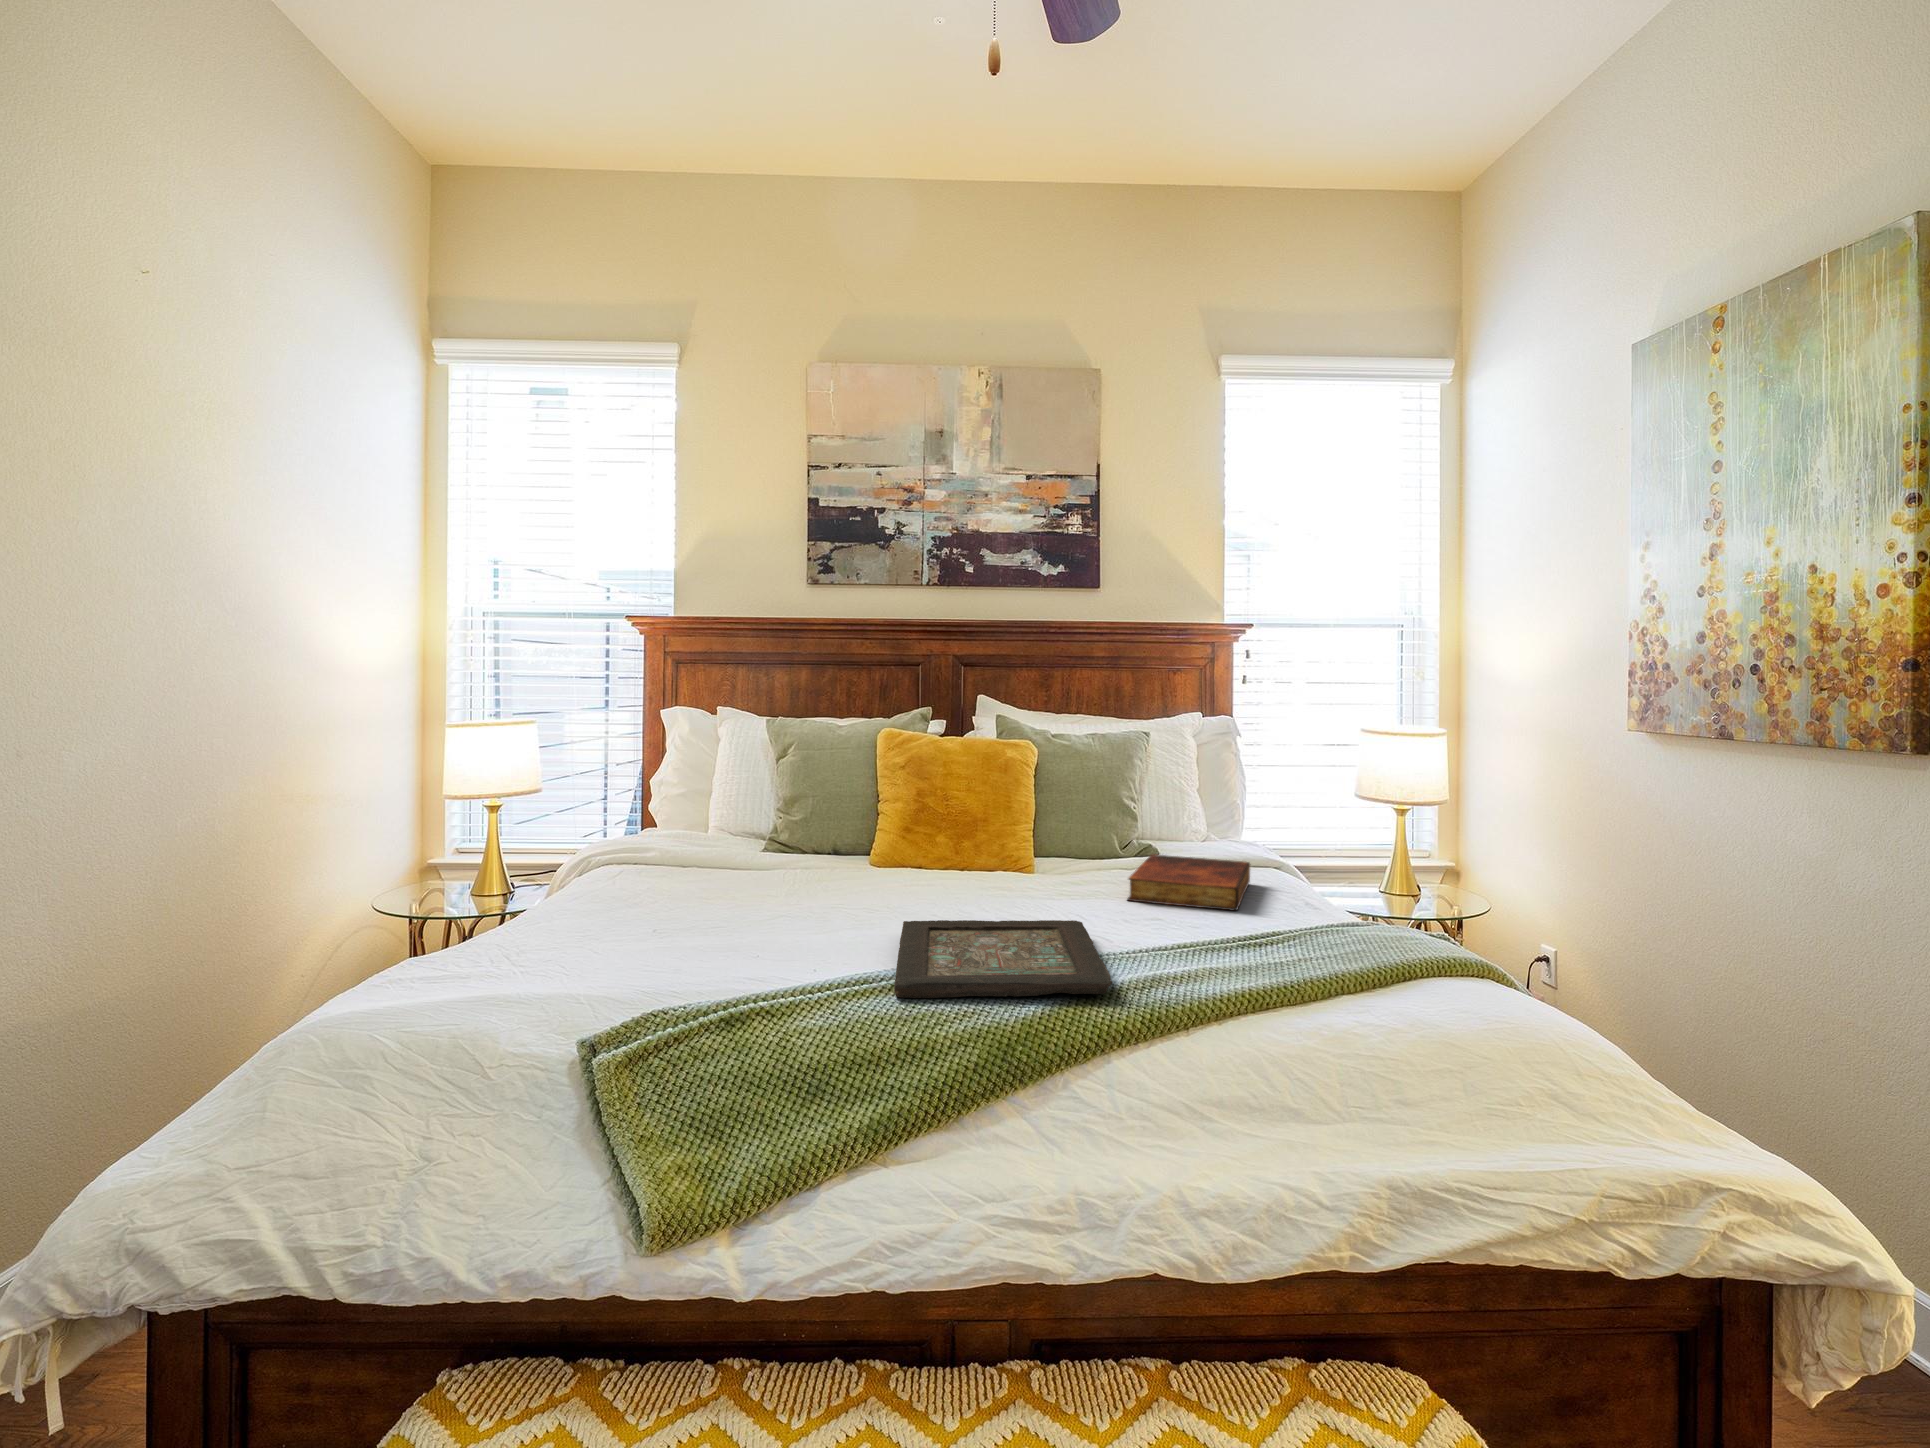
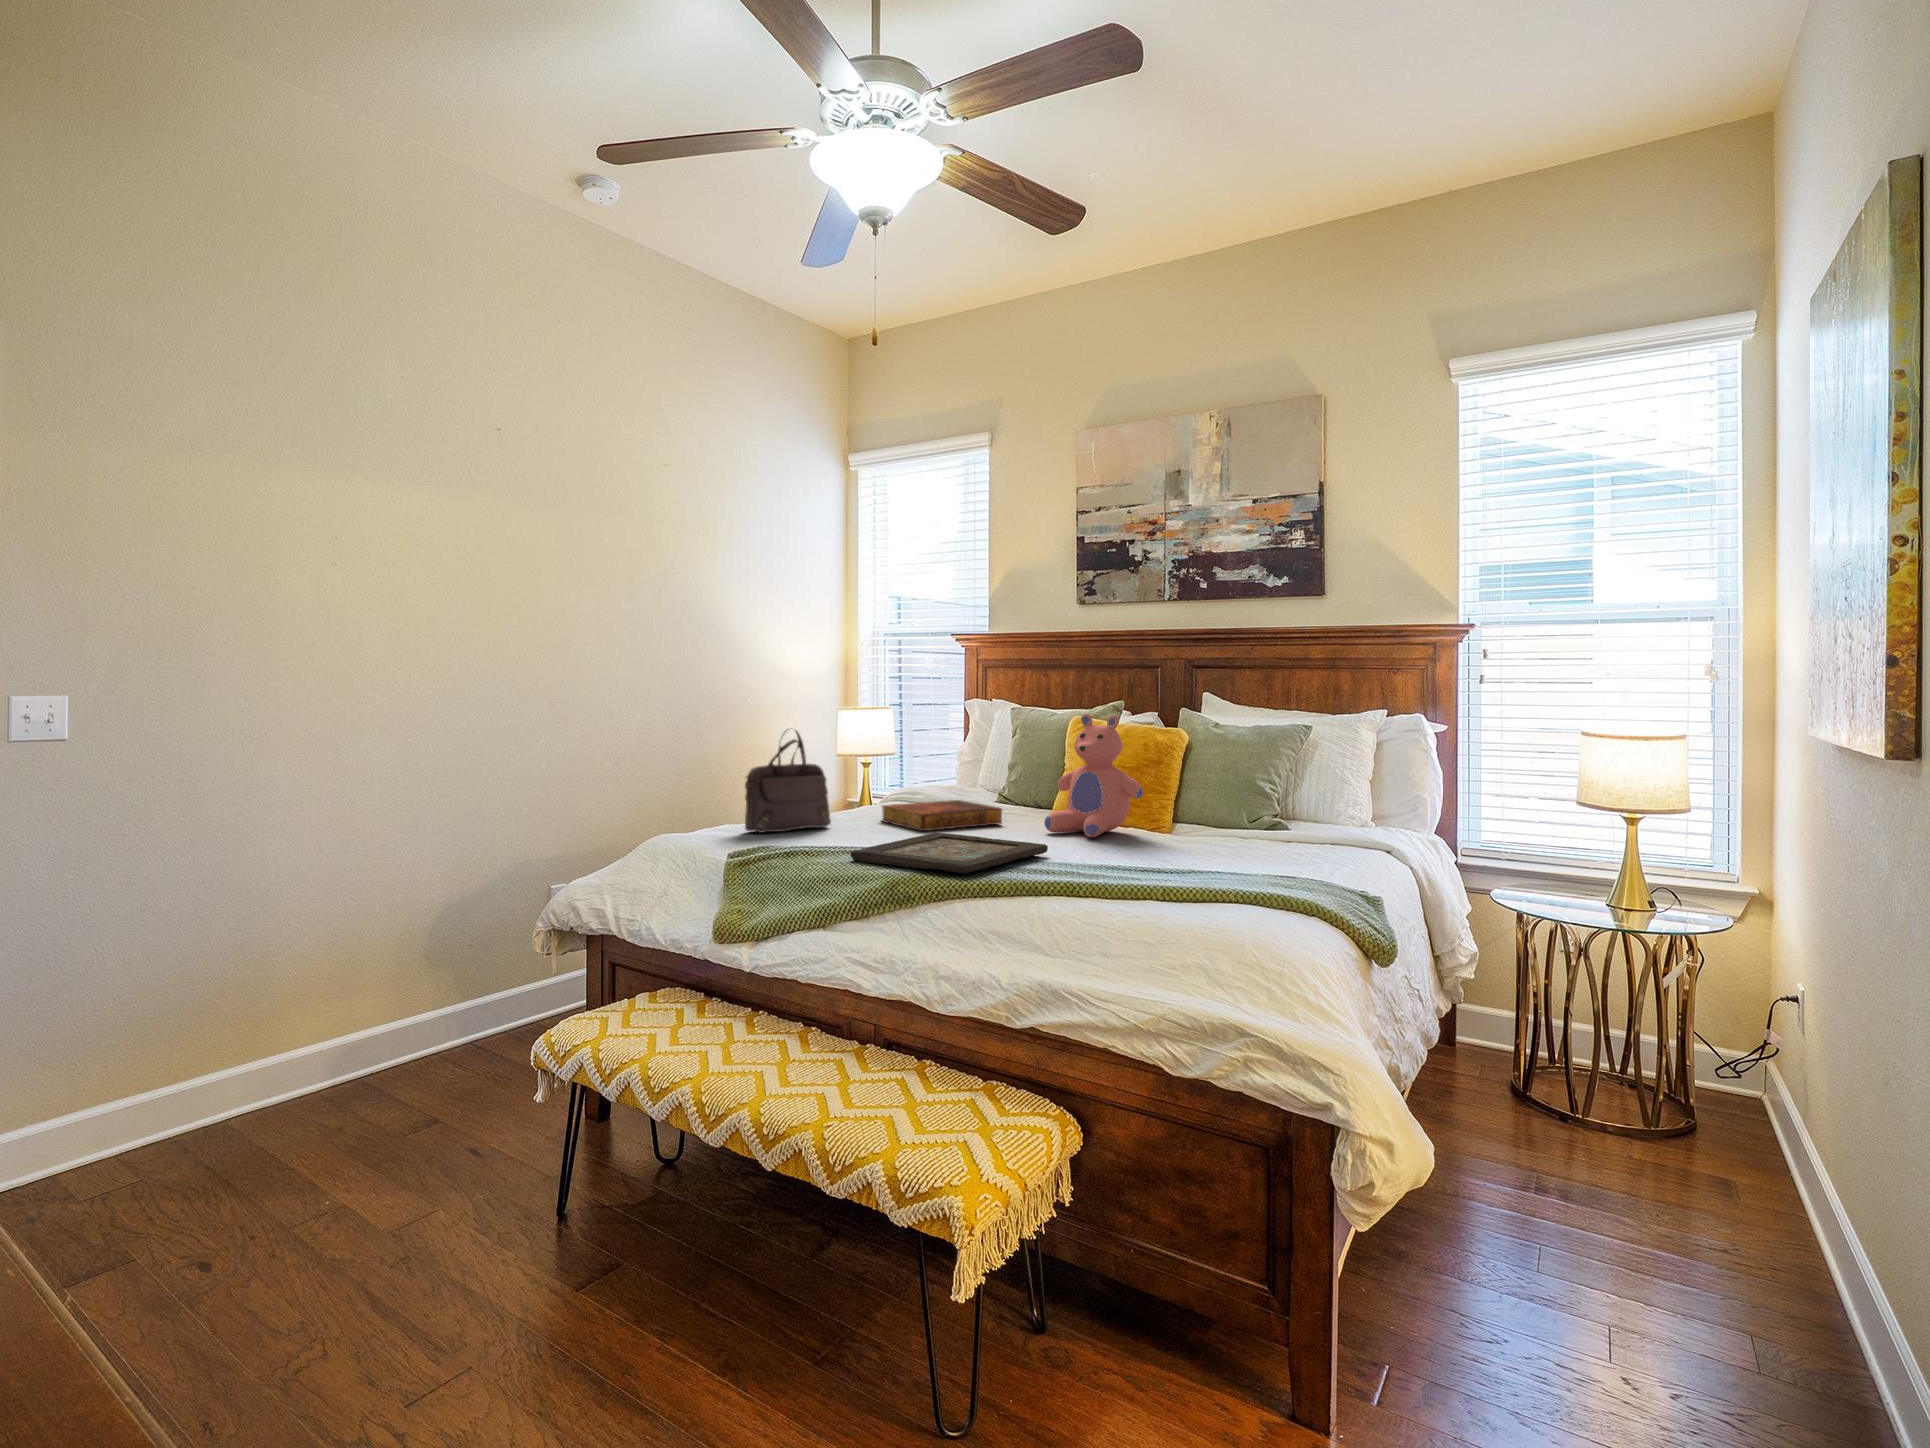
teddy bear: none [954,734,1077,894] -> present [1044,714,1143,837]
handbag: none [592,783,701,965] -> present [745,730,831,833]
book: present [1127,854,1250,911] -> present [881,800,1002,831]

